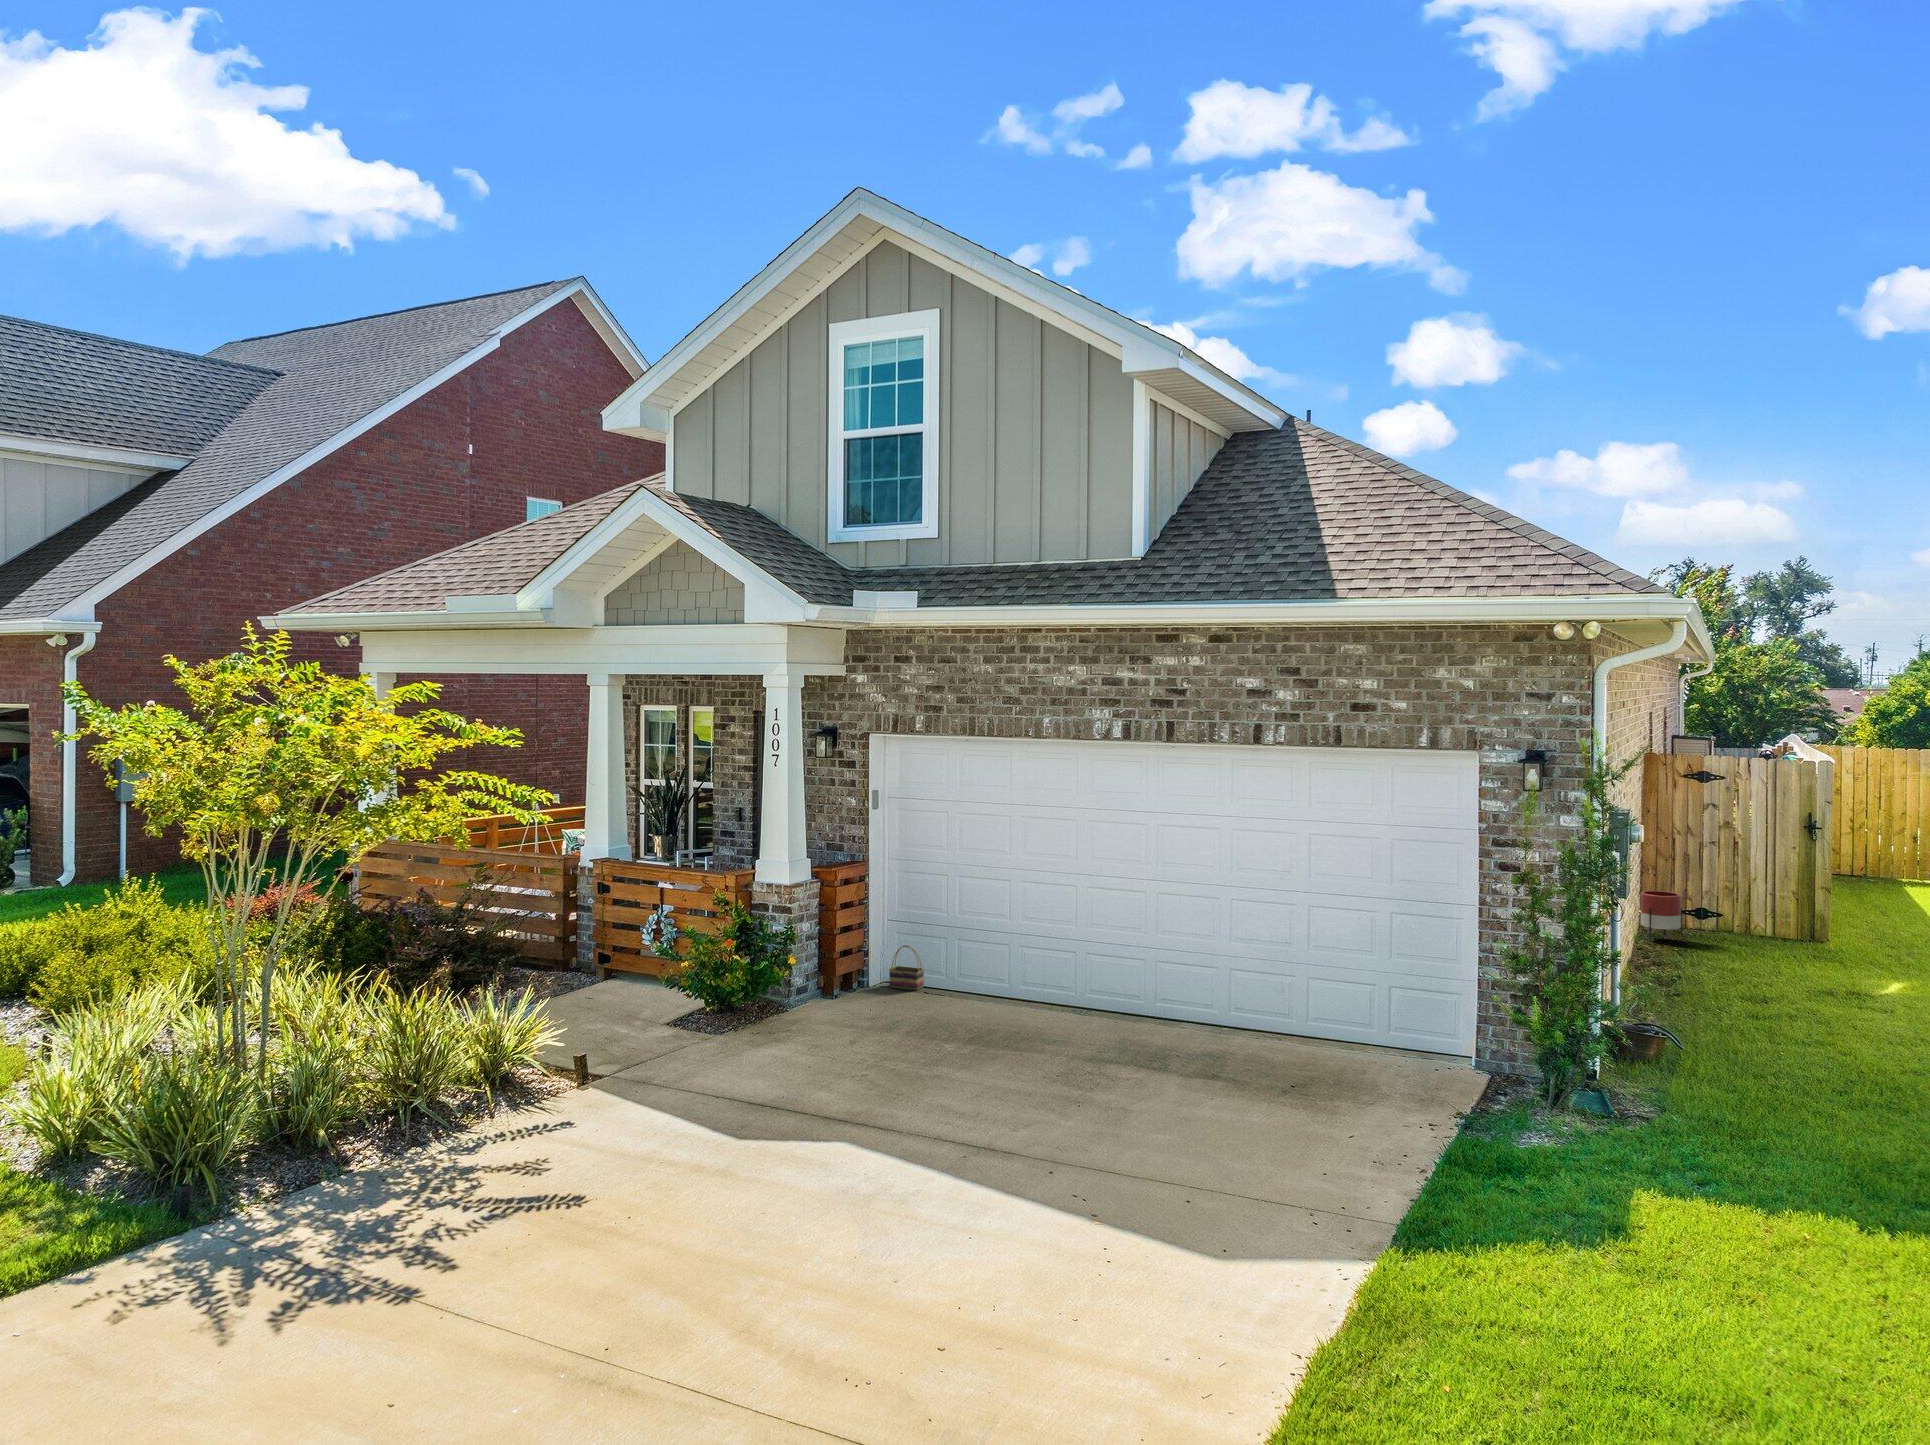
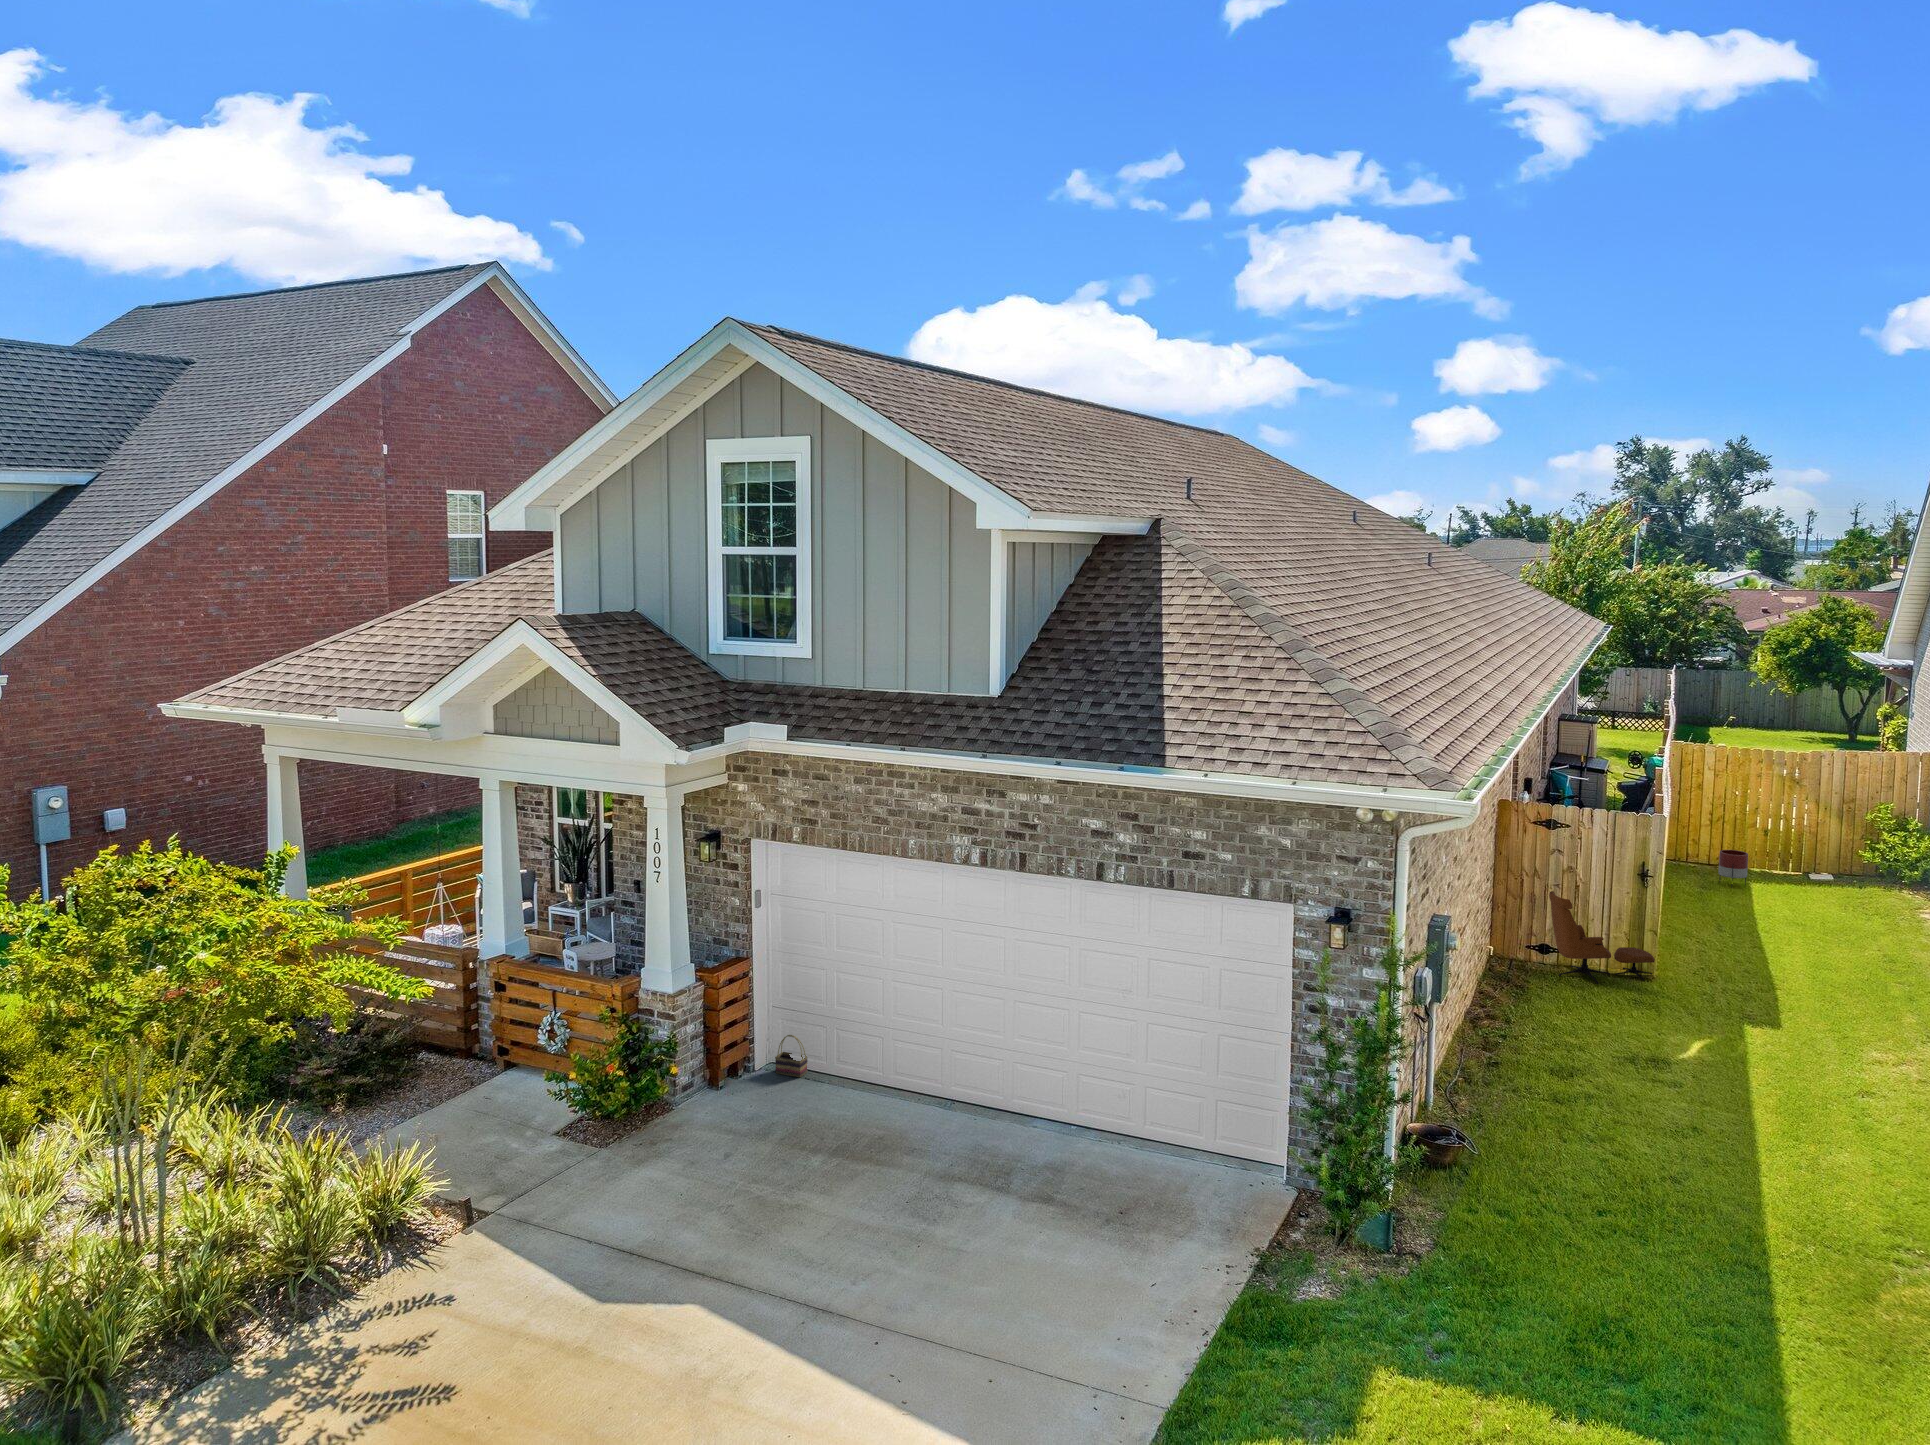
lounge chair: none [1709,842,1834,940] -> present [1549,891,1655,984]
planter: present [1641,891,1682,943] -> present [1718,850,1748,888]

